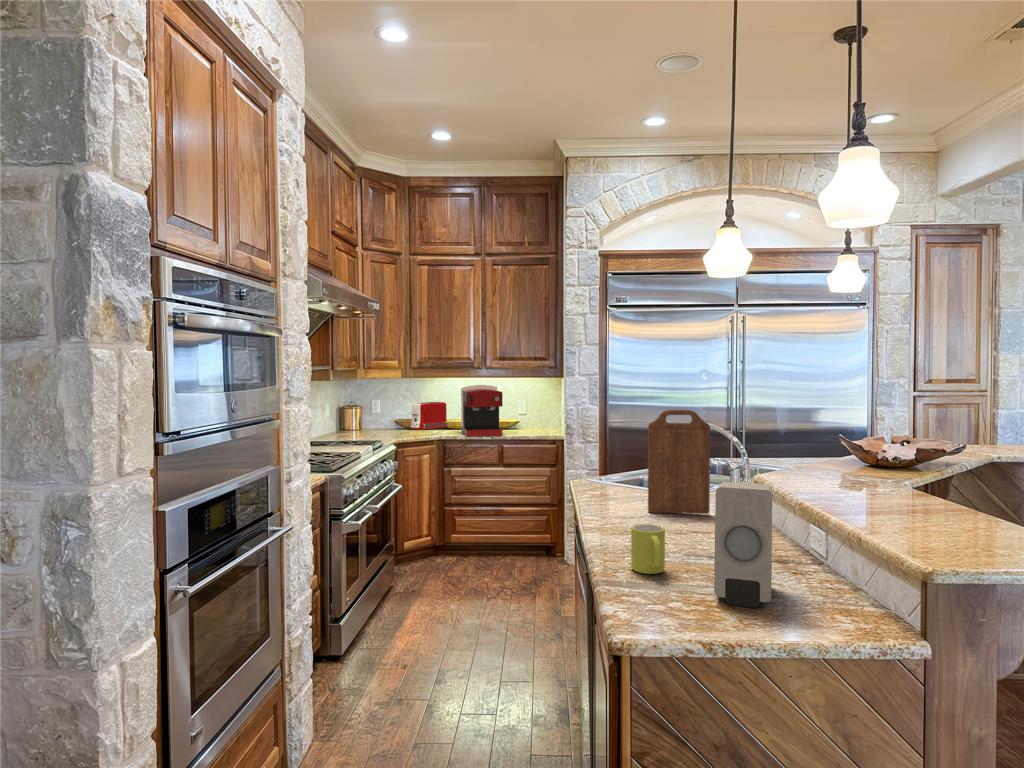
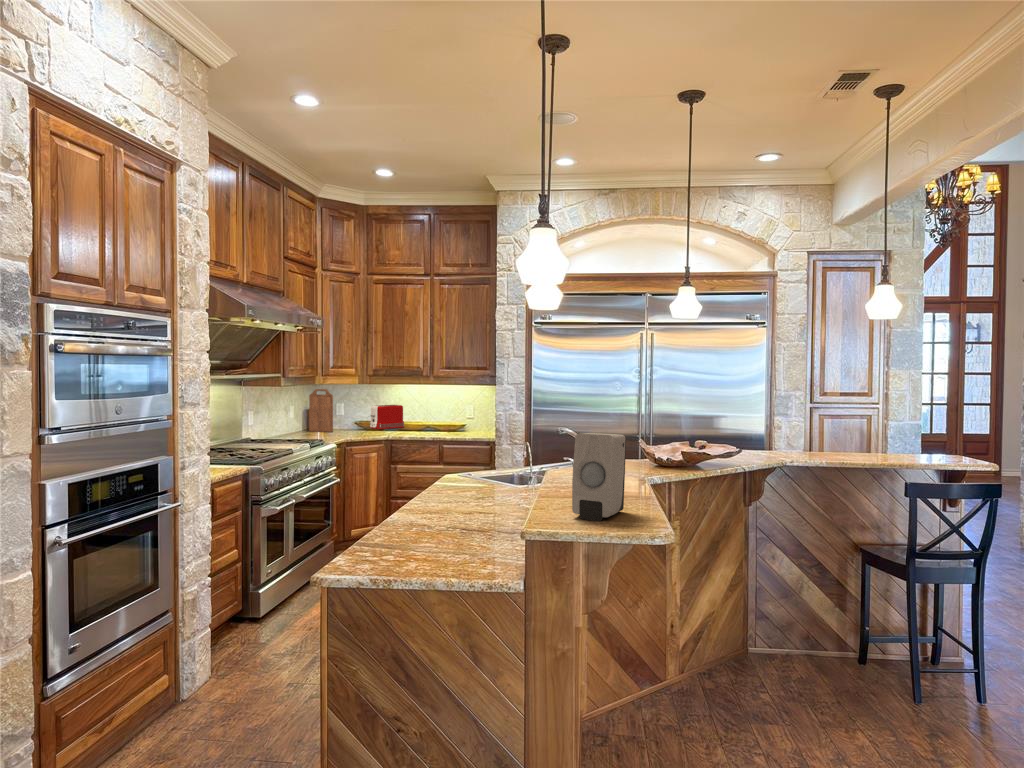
coffee maker: present [461,385,502,437] -> none [408,391,441,436]
cutting board: present [648,410,710,514] -> present [309,389,333,432]
soap dispenser: present [714,482,772,608] -> present [572,433,626,521]
mug: present [631,524,665,574] -> none [385,506,410,543]

